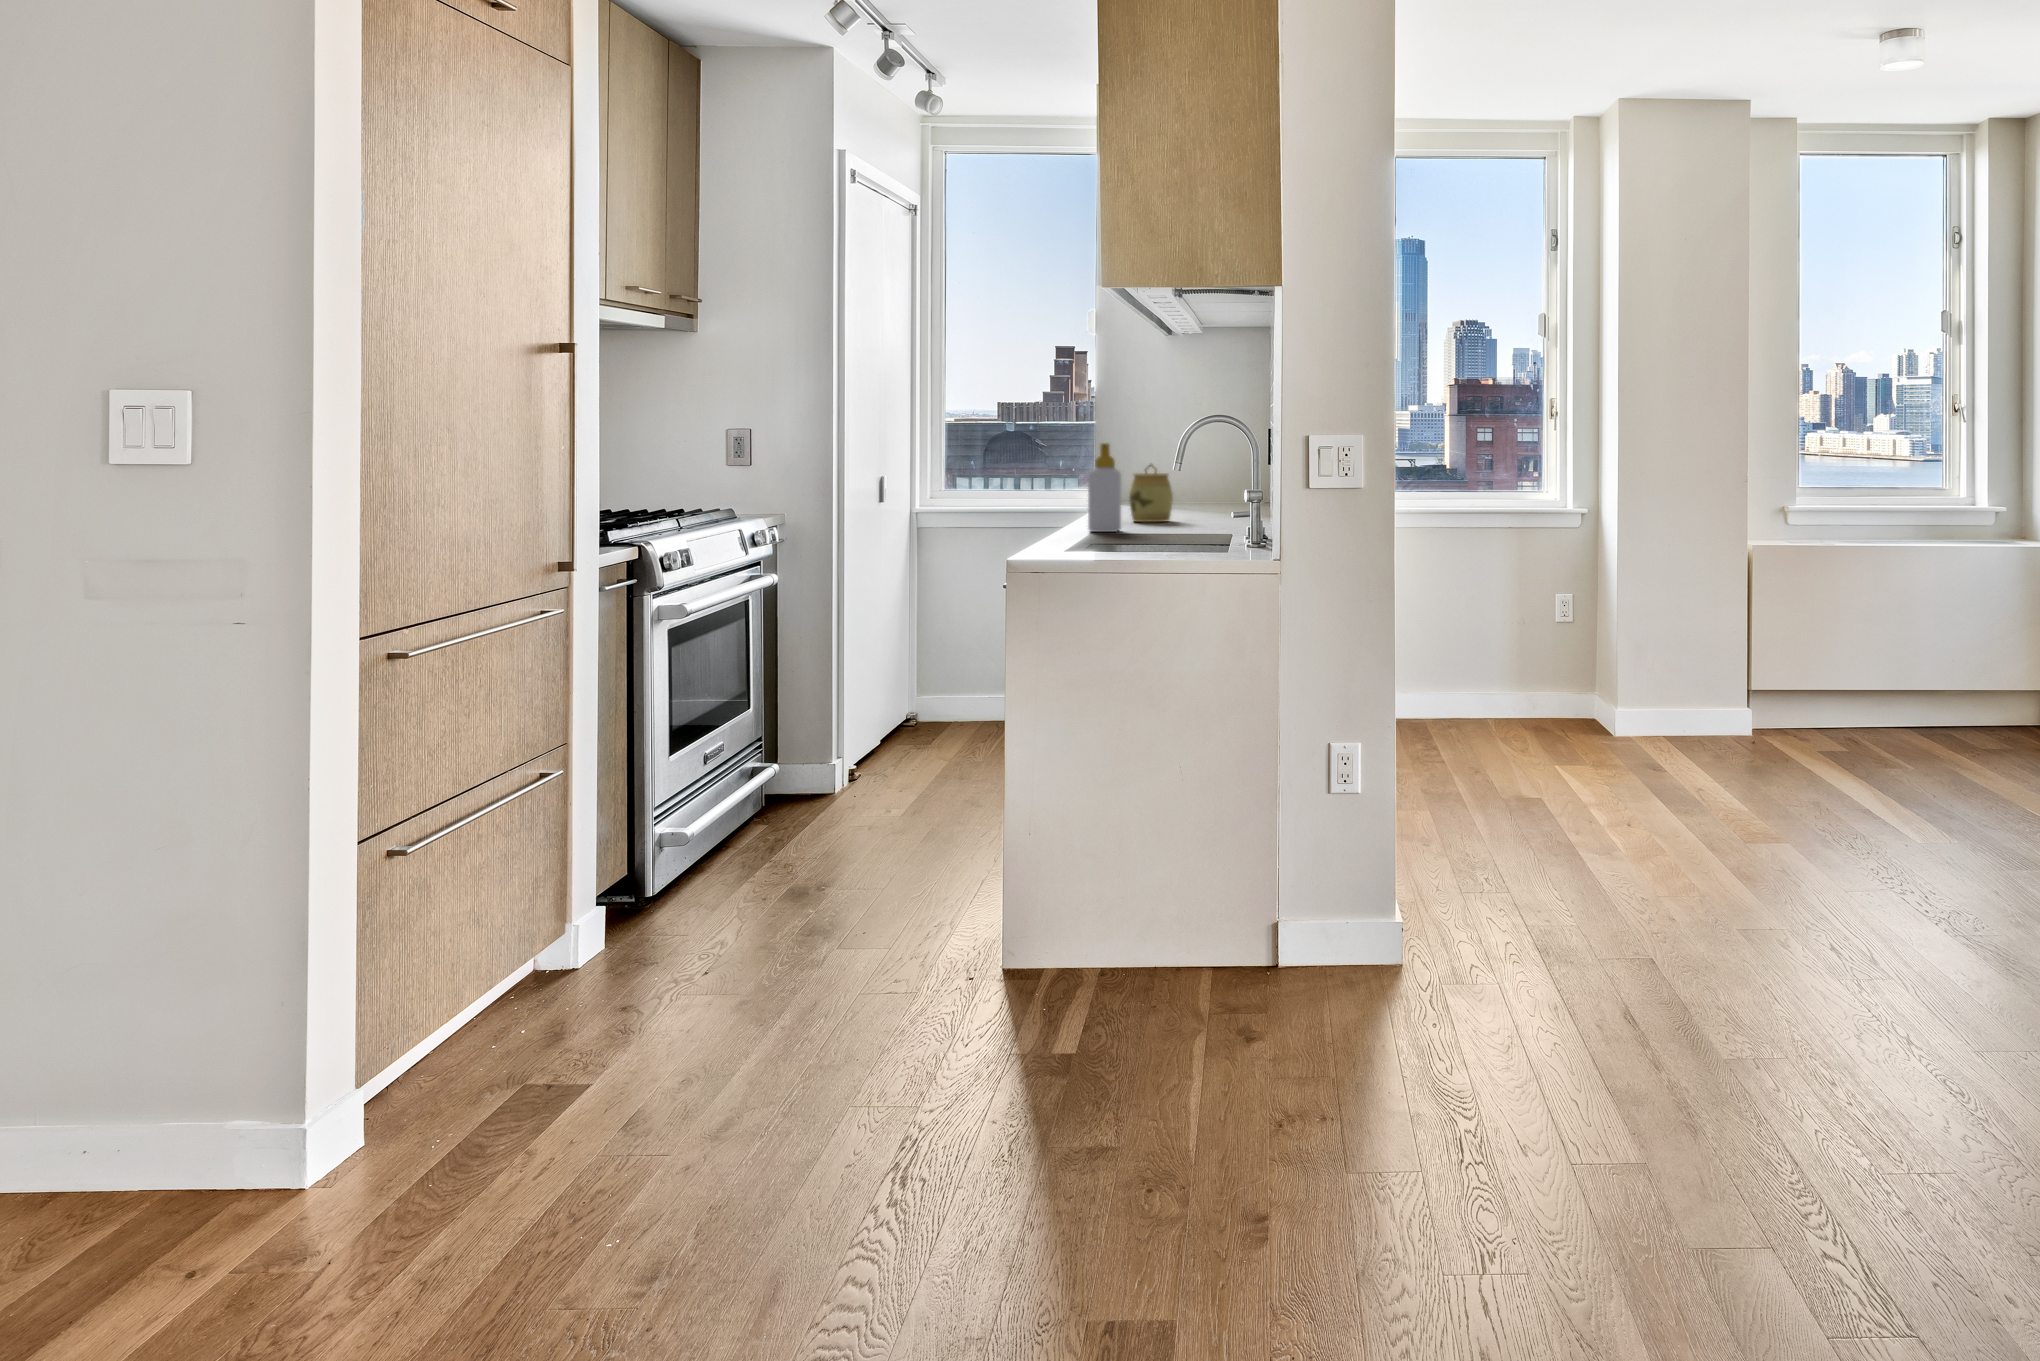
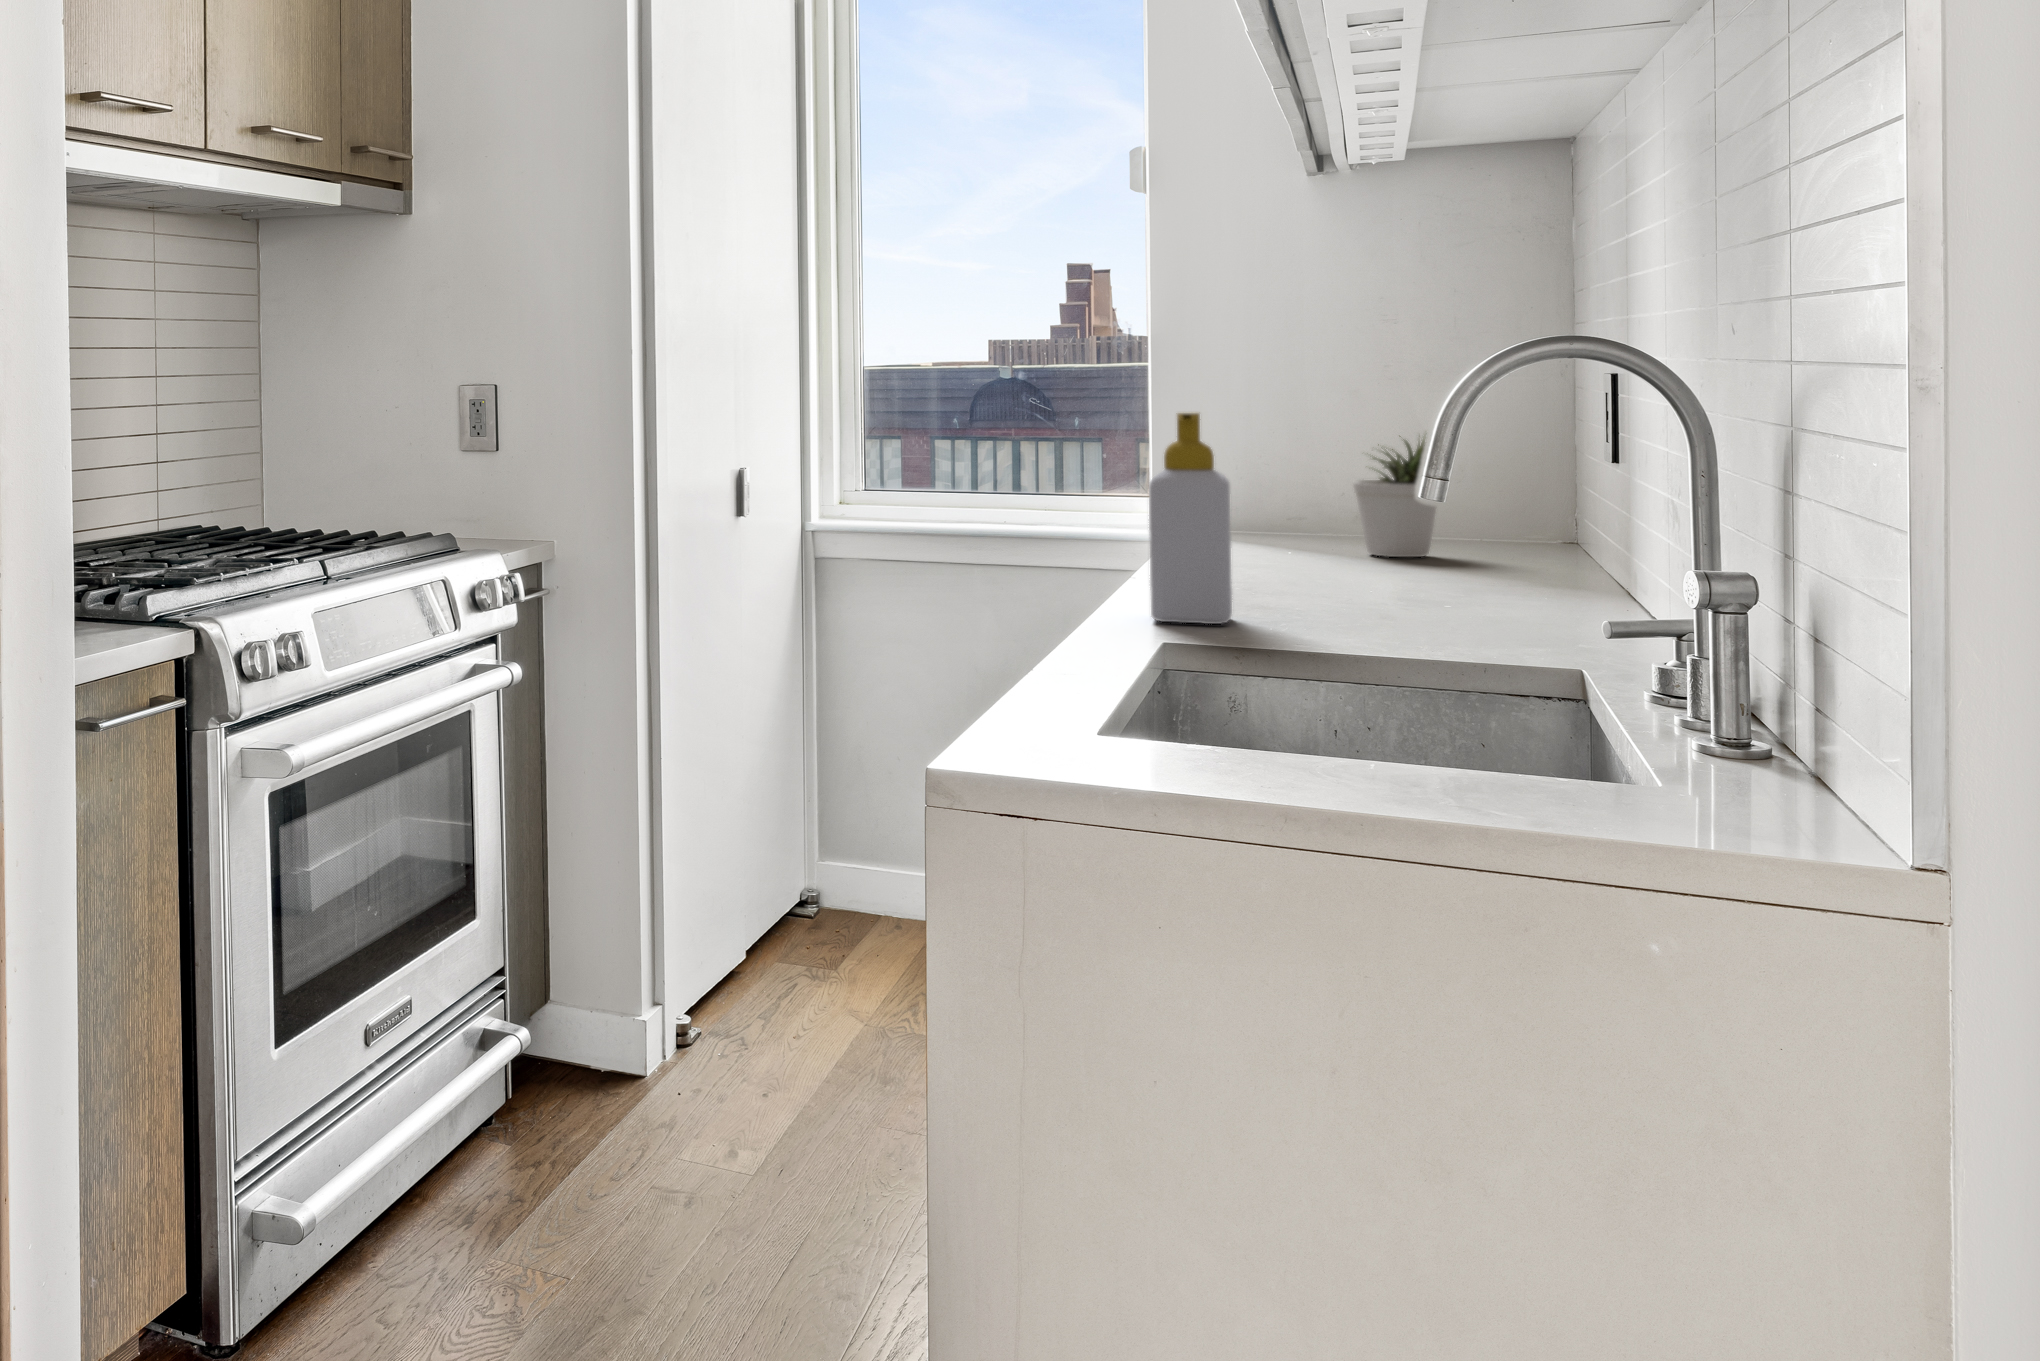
potted plant: none [1183,452,1221,511] -> present [1353,436,1436,557]
jar: present [1129,465,1173,522] -> none [1240,457,1348,592]

